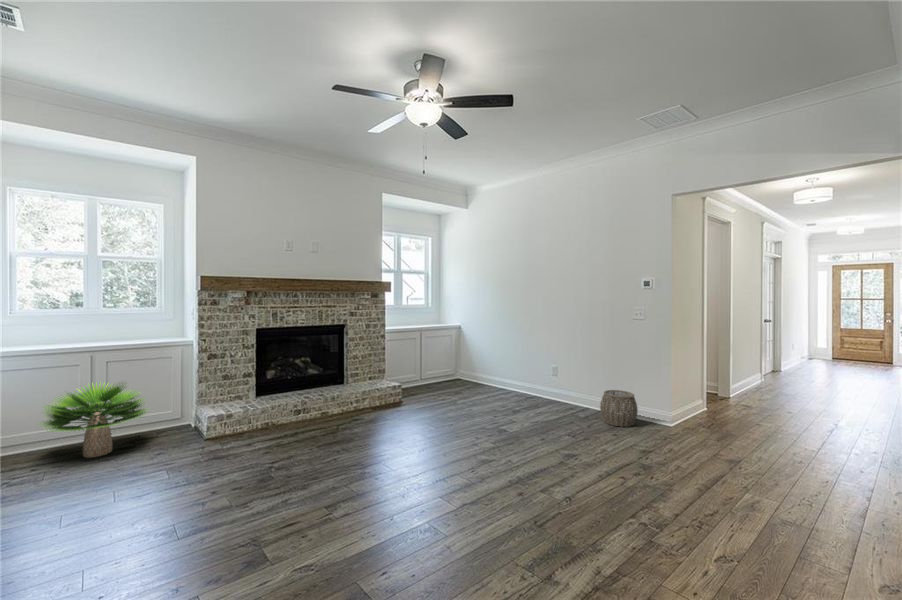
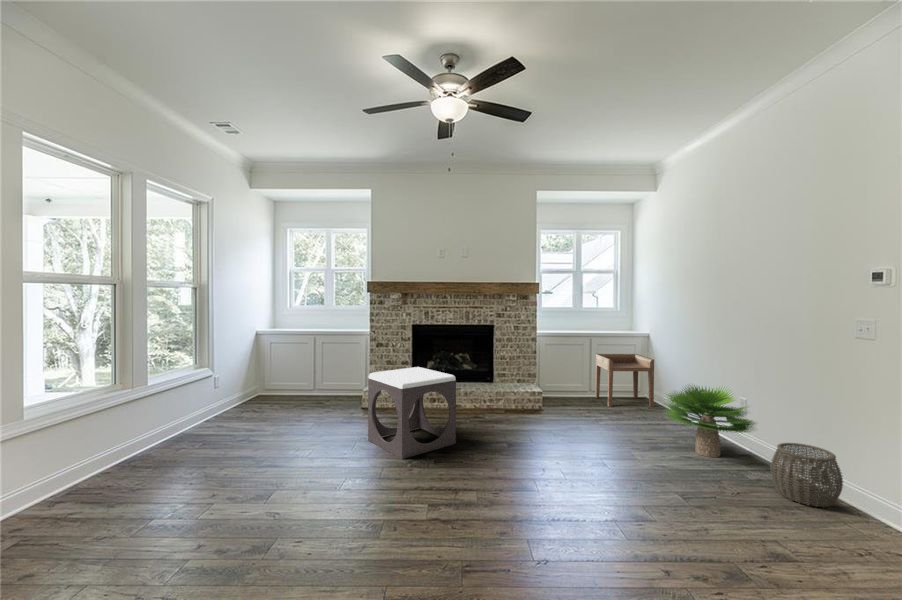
side table: none [425,343,473,389] -> present [595,354,654,407]
footstool: none [279,375,379,479] -> present [368,367,456,459]
potted plant: present [44,383,146,457] -> present [666,385,755,457]

